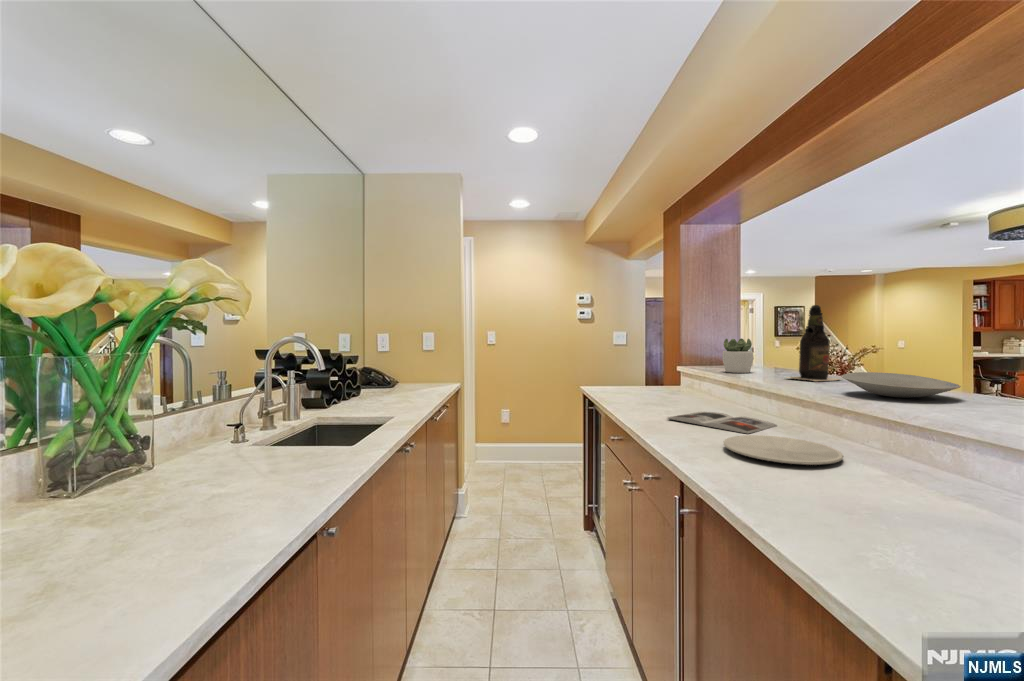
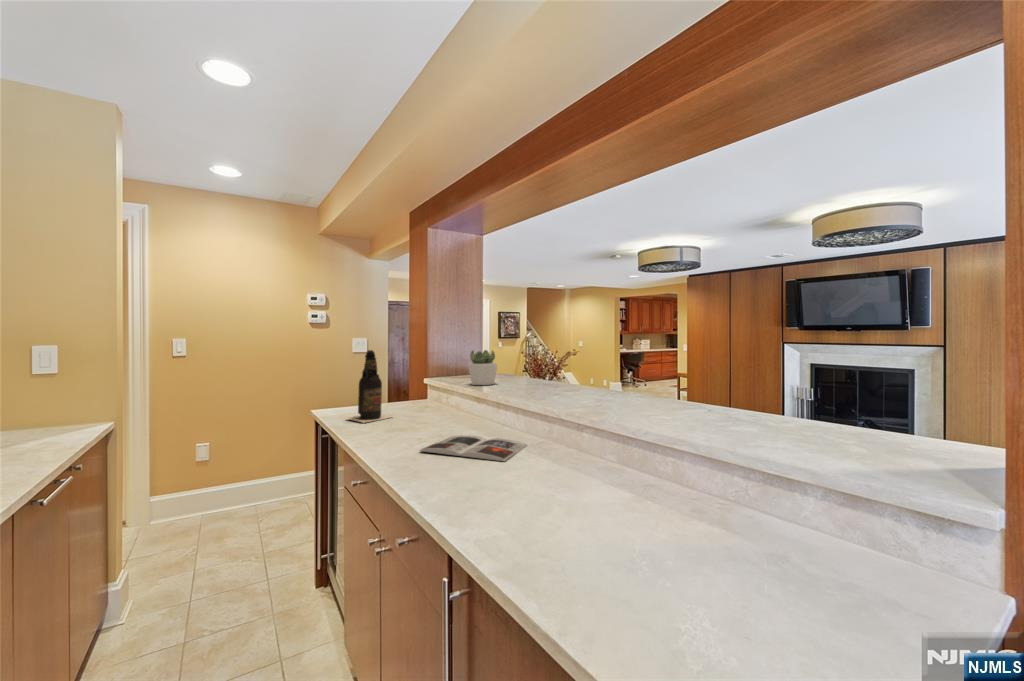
beer bottle: present [789,305,839,381] -> present [347,350,391,423]
bowl: present [841,372,961,398] -> none [577,385,657,409]
plate: present [724,435,843,465] -> none [486,463,594,503]

